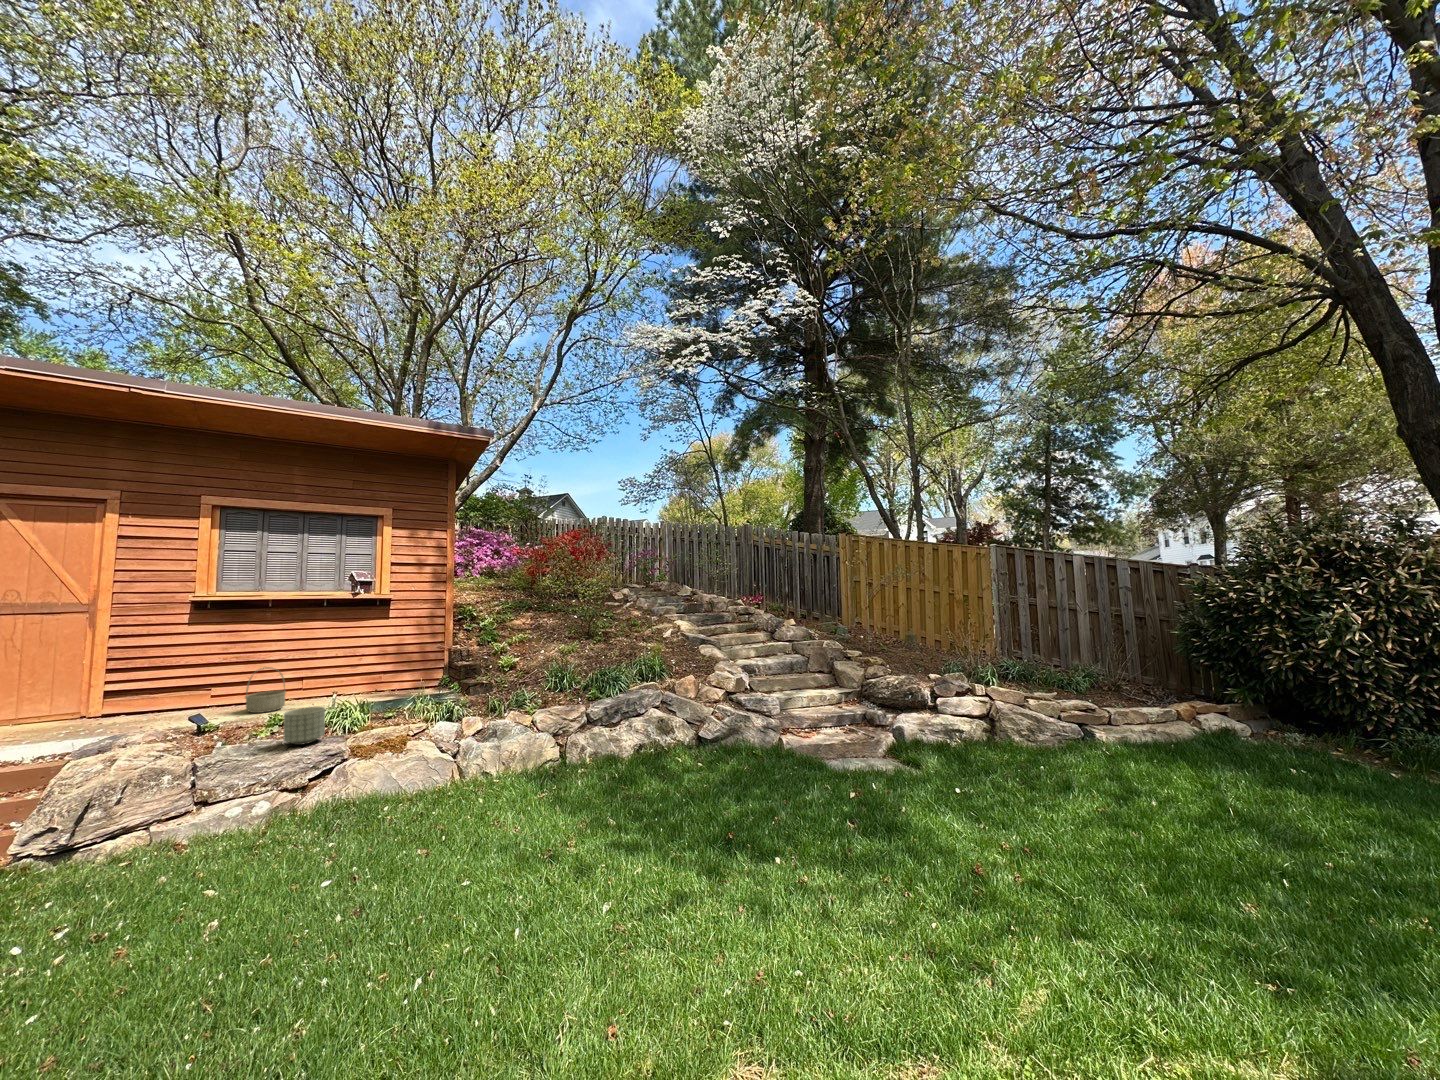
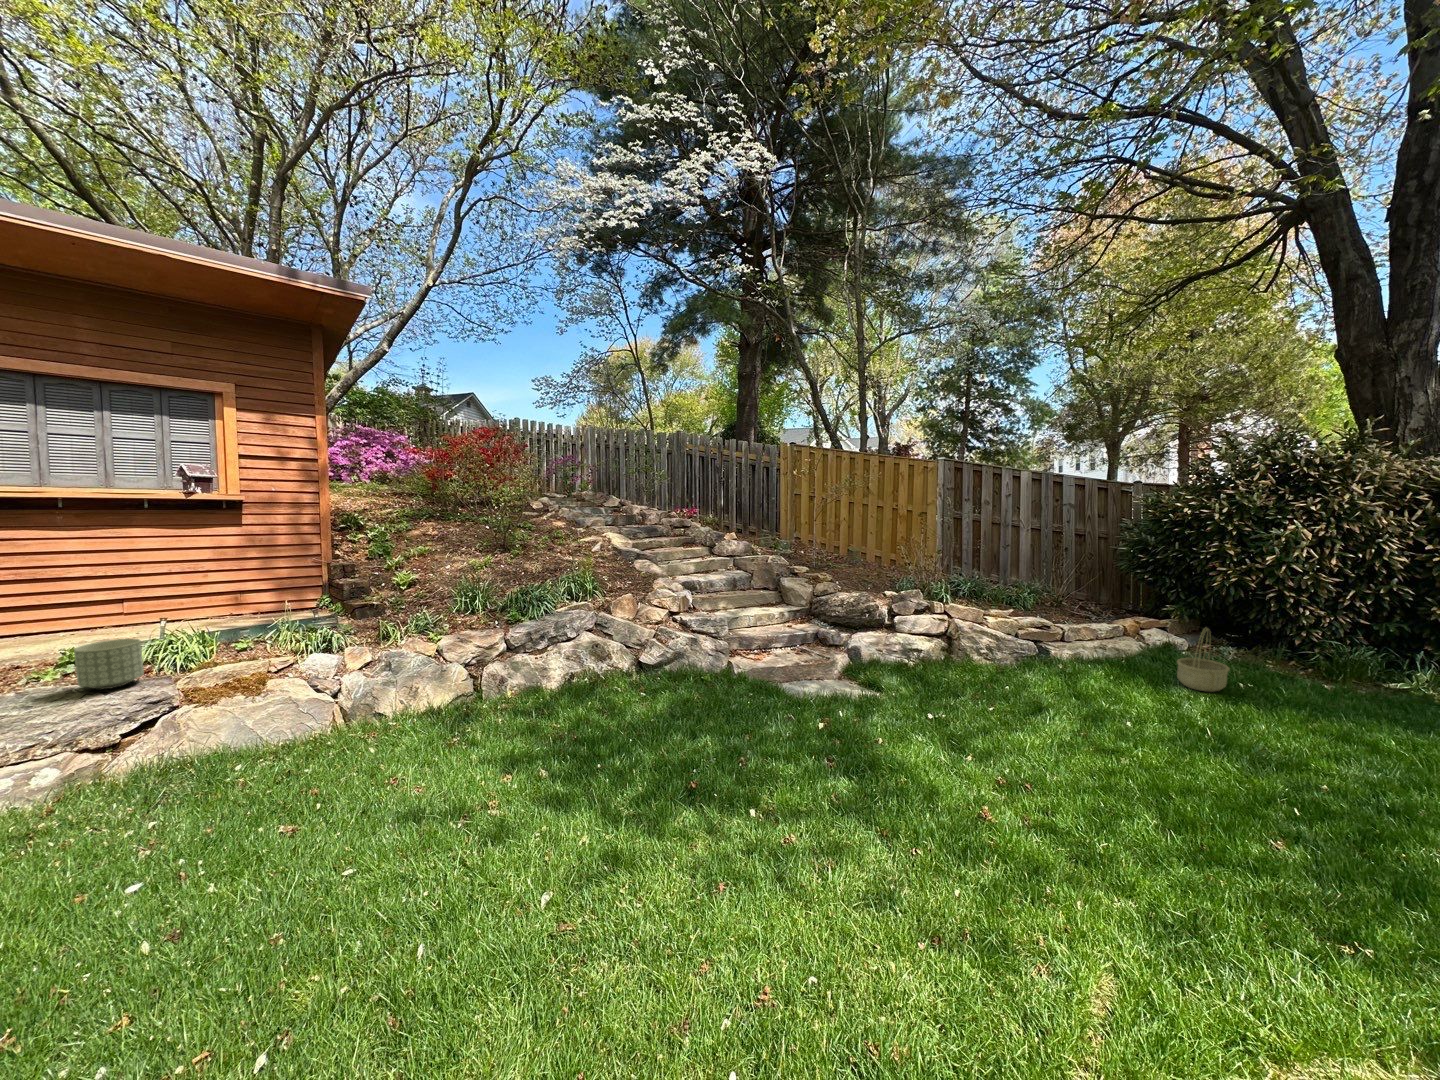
basket: present [245,667,286,713] -> present [1177,628,1230,692]

